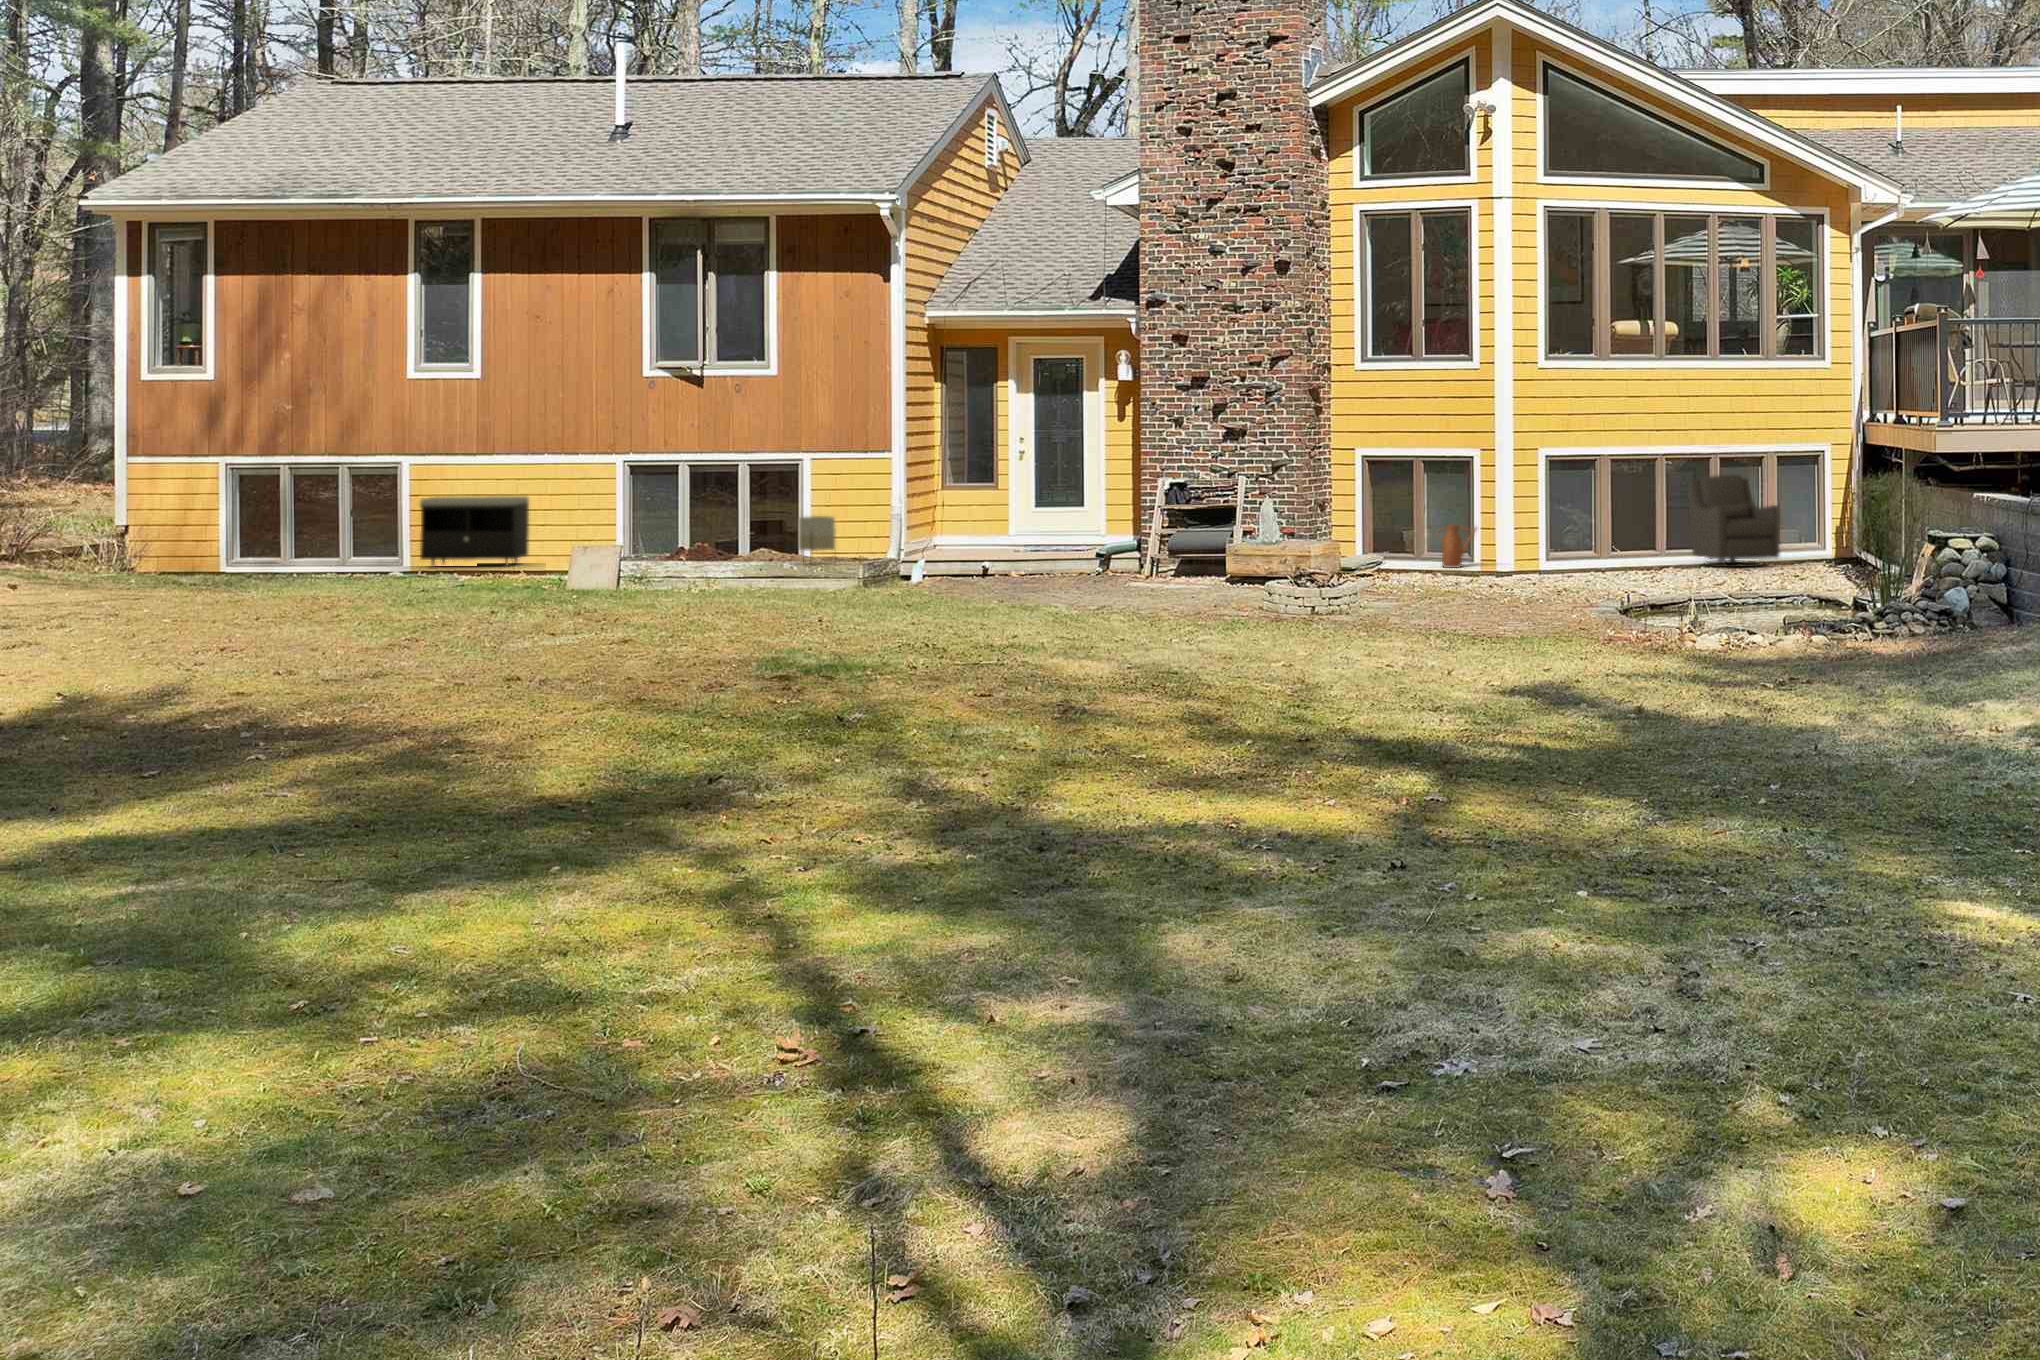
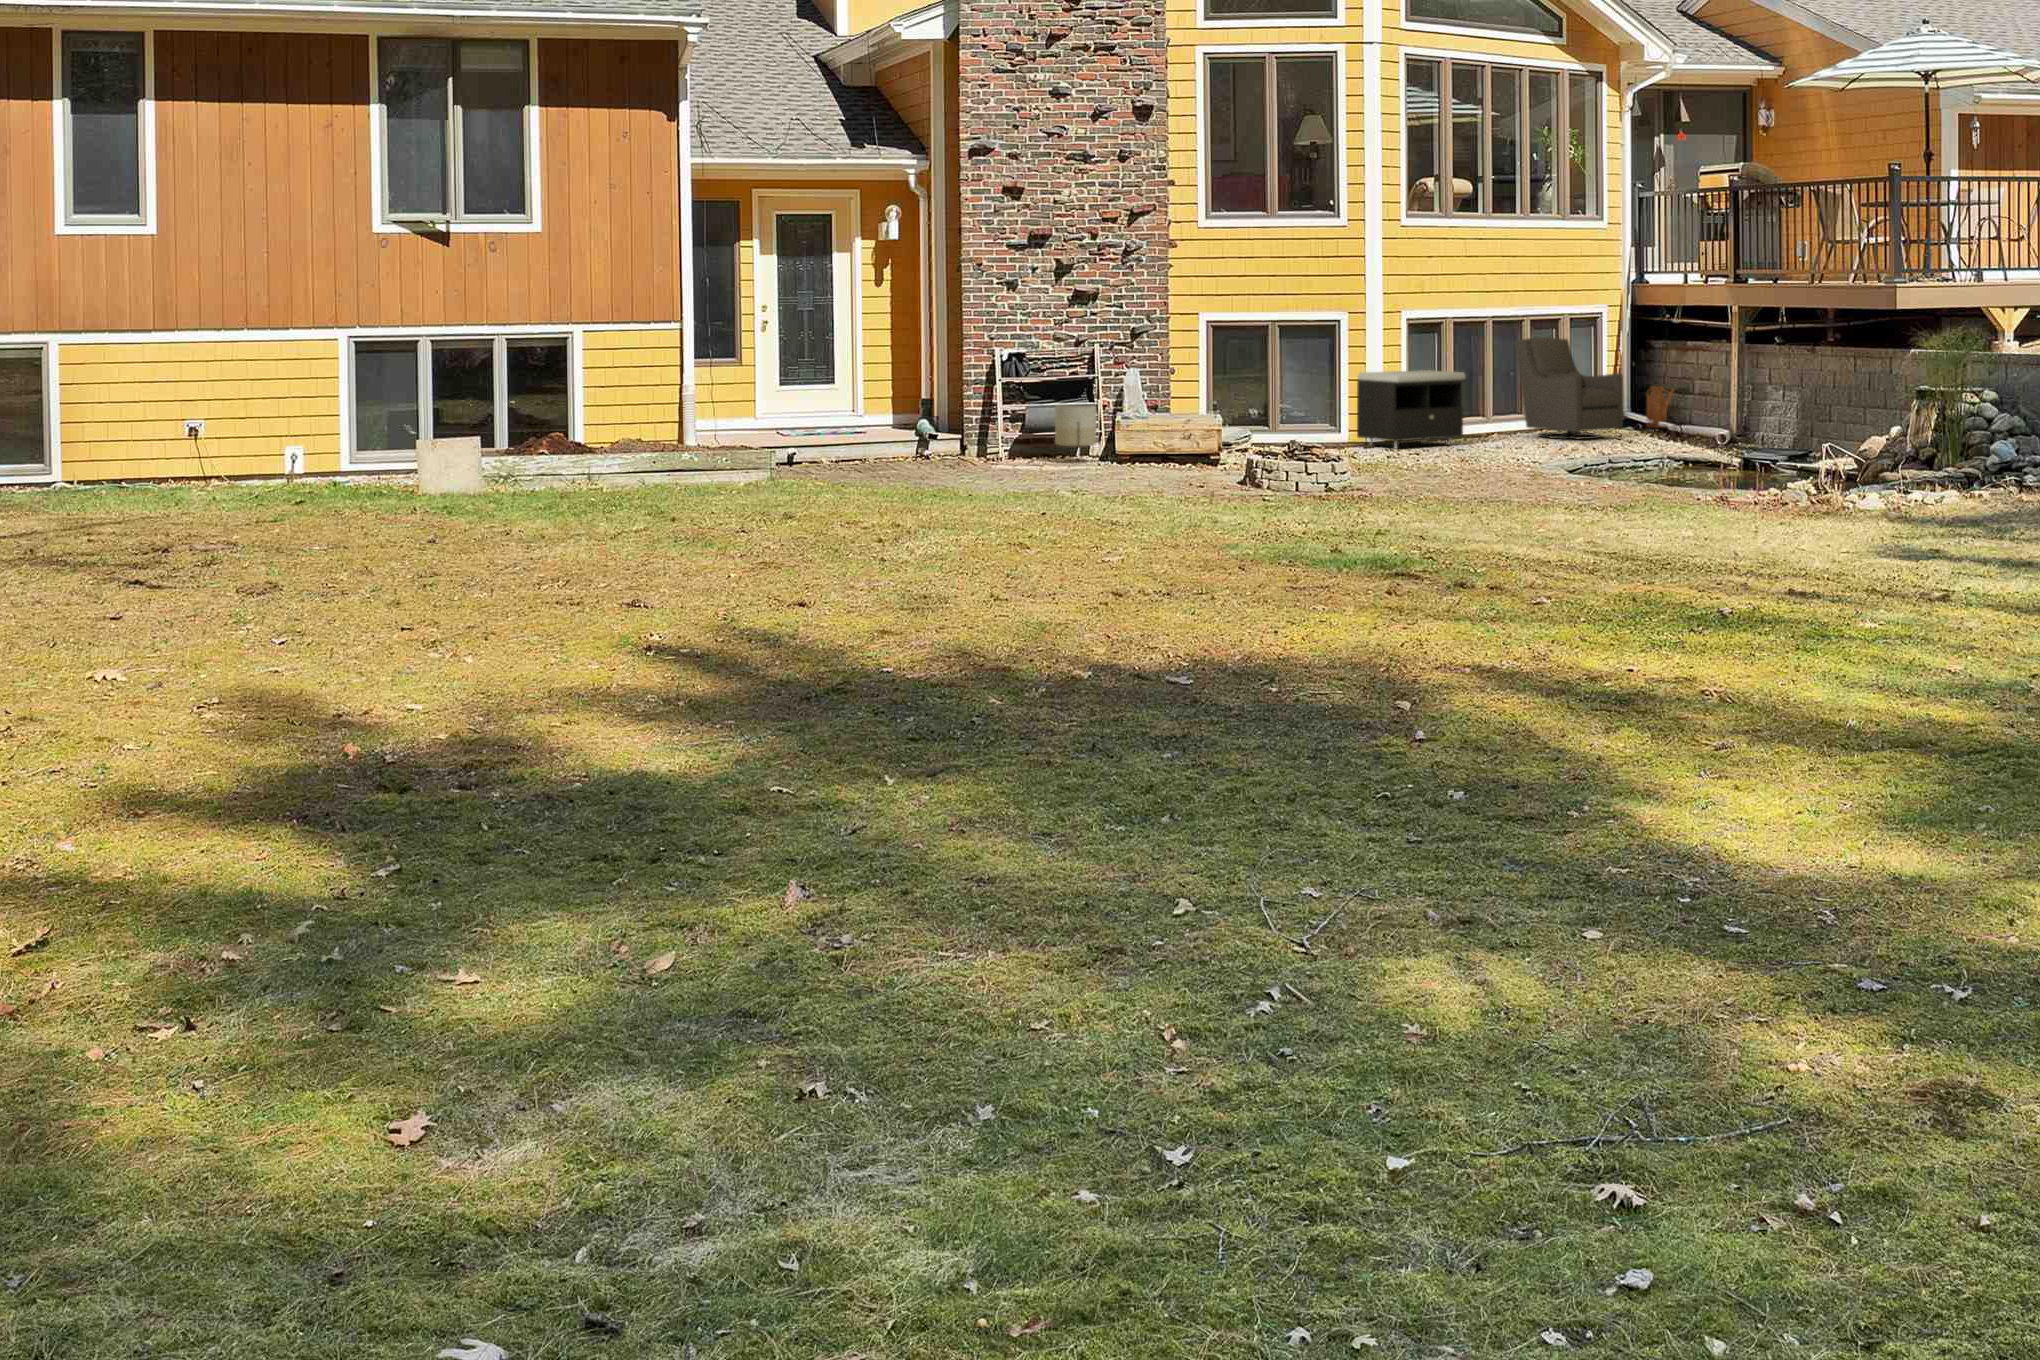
storage bench: present [420,496,529,566] -> present [1357,370,1465,448]
planter: present [799,516,835,551] -> present [1055,405,1096,447]
watering can: present [1440,524,1476,568] -> present [1646,386,1675,428]

